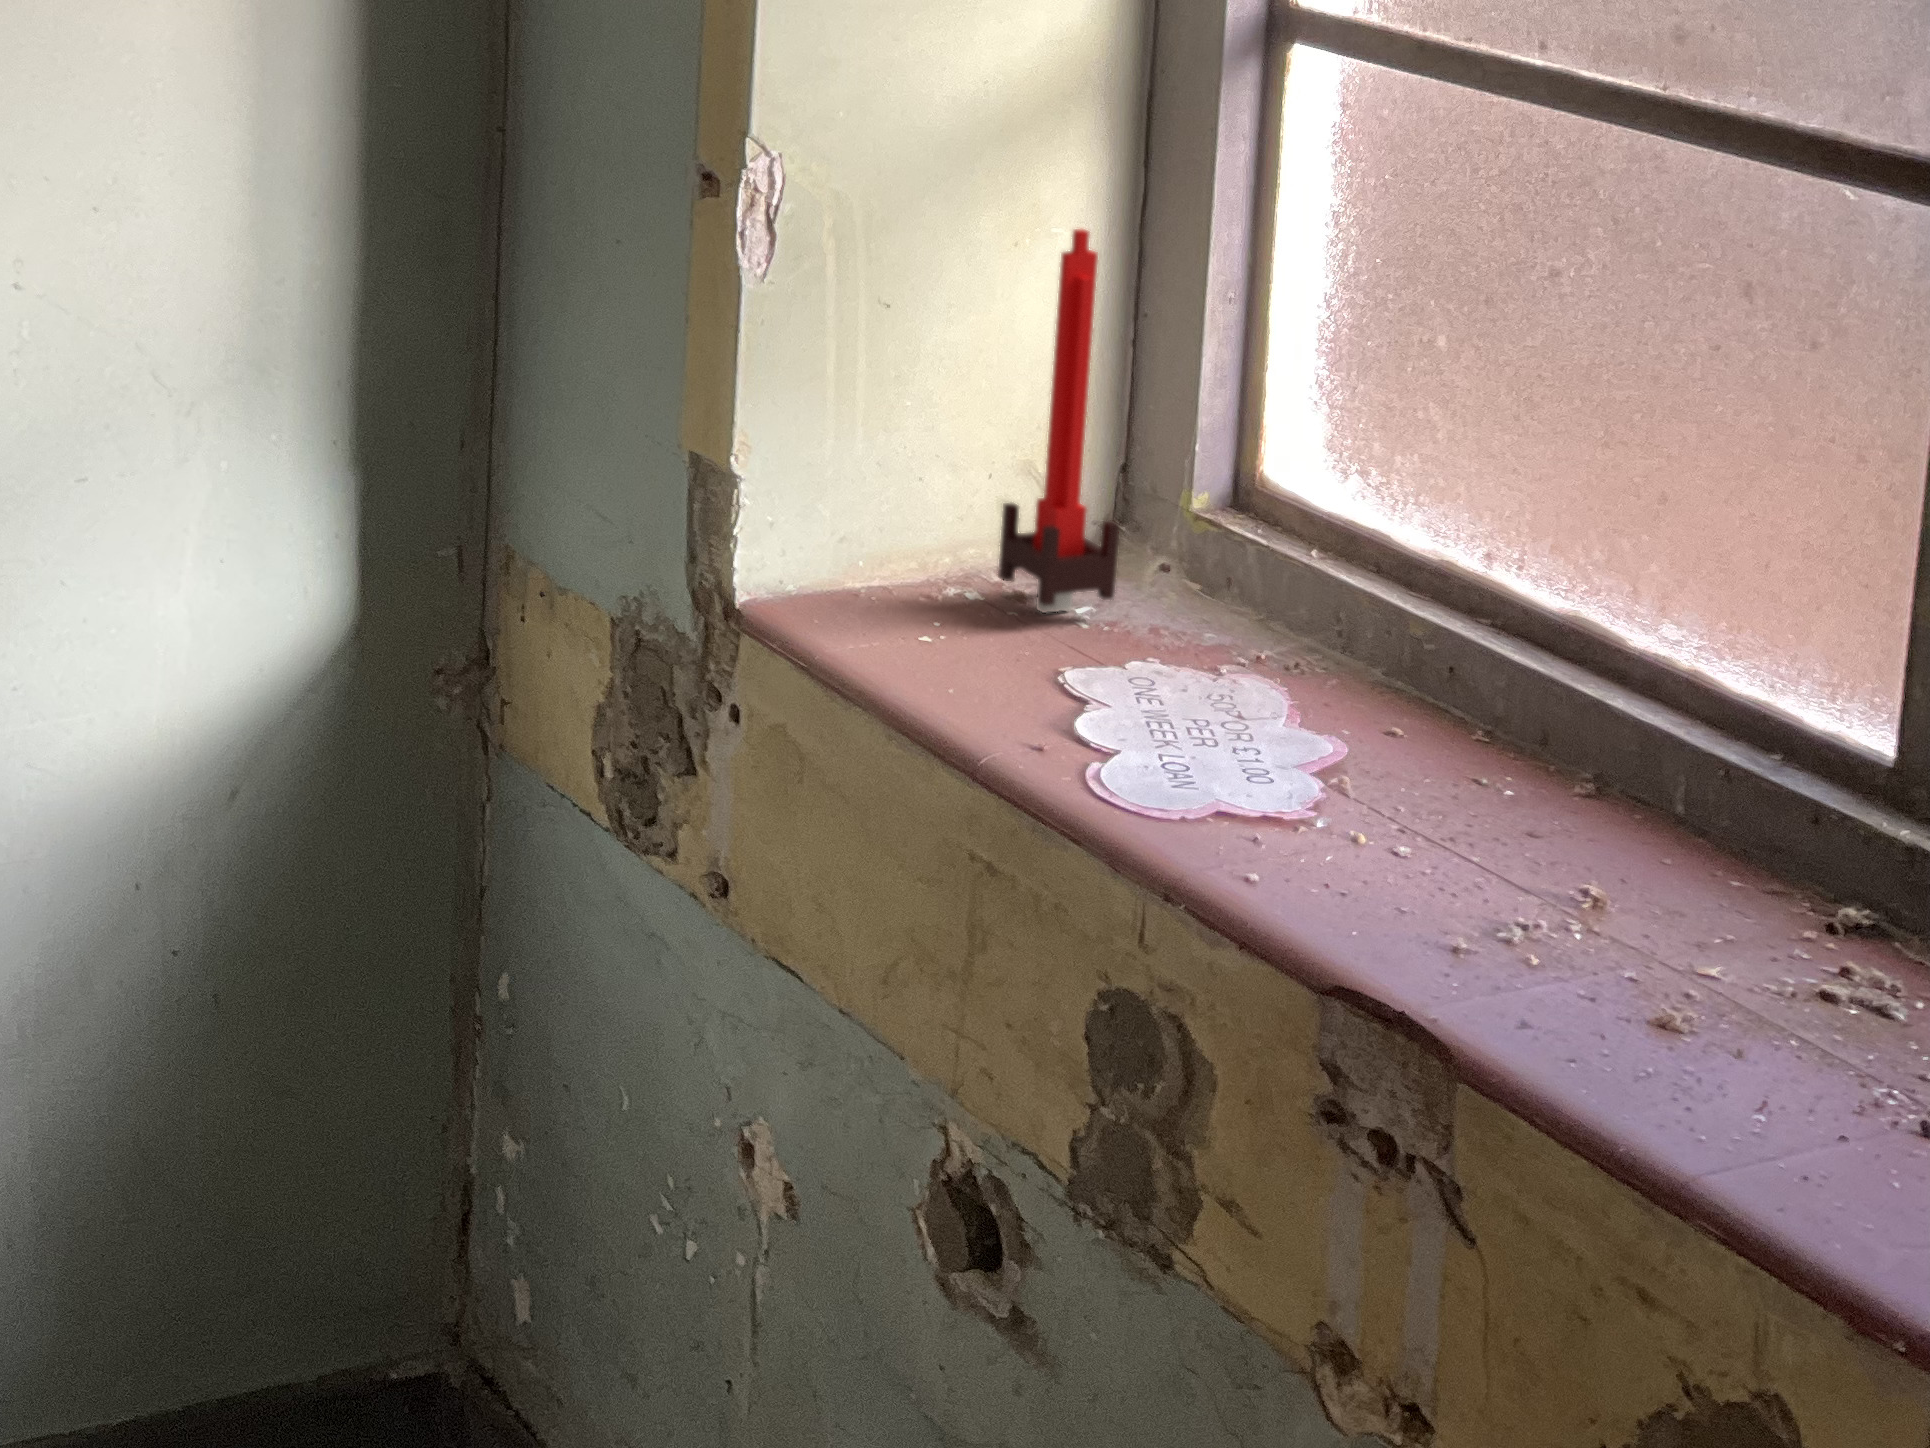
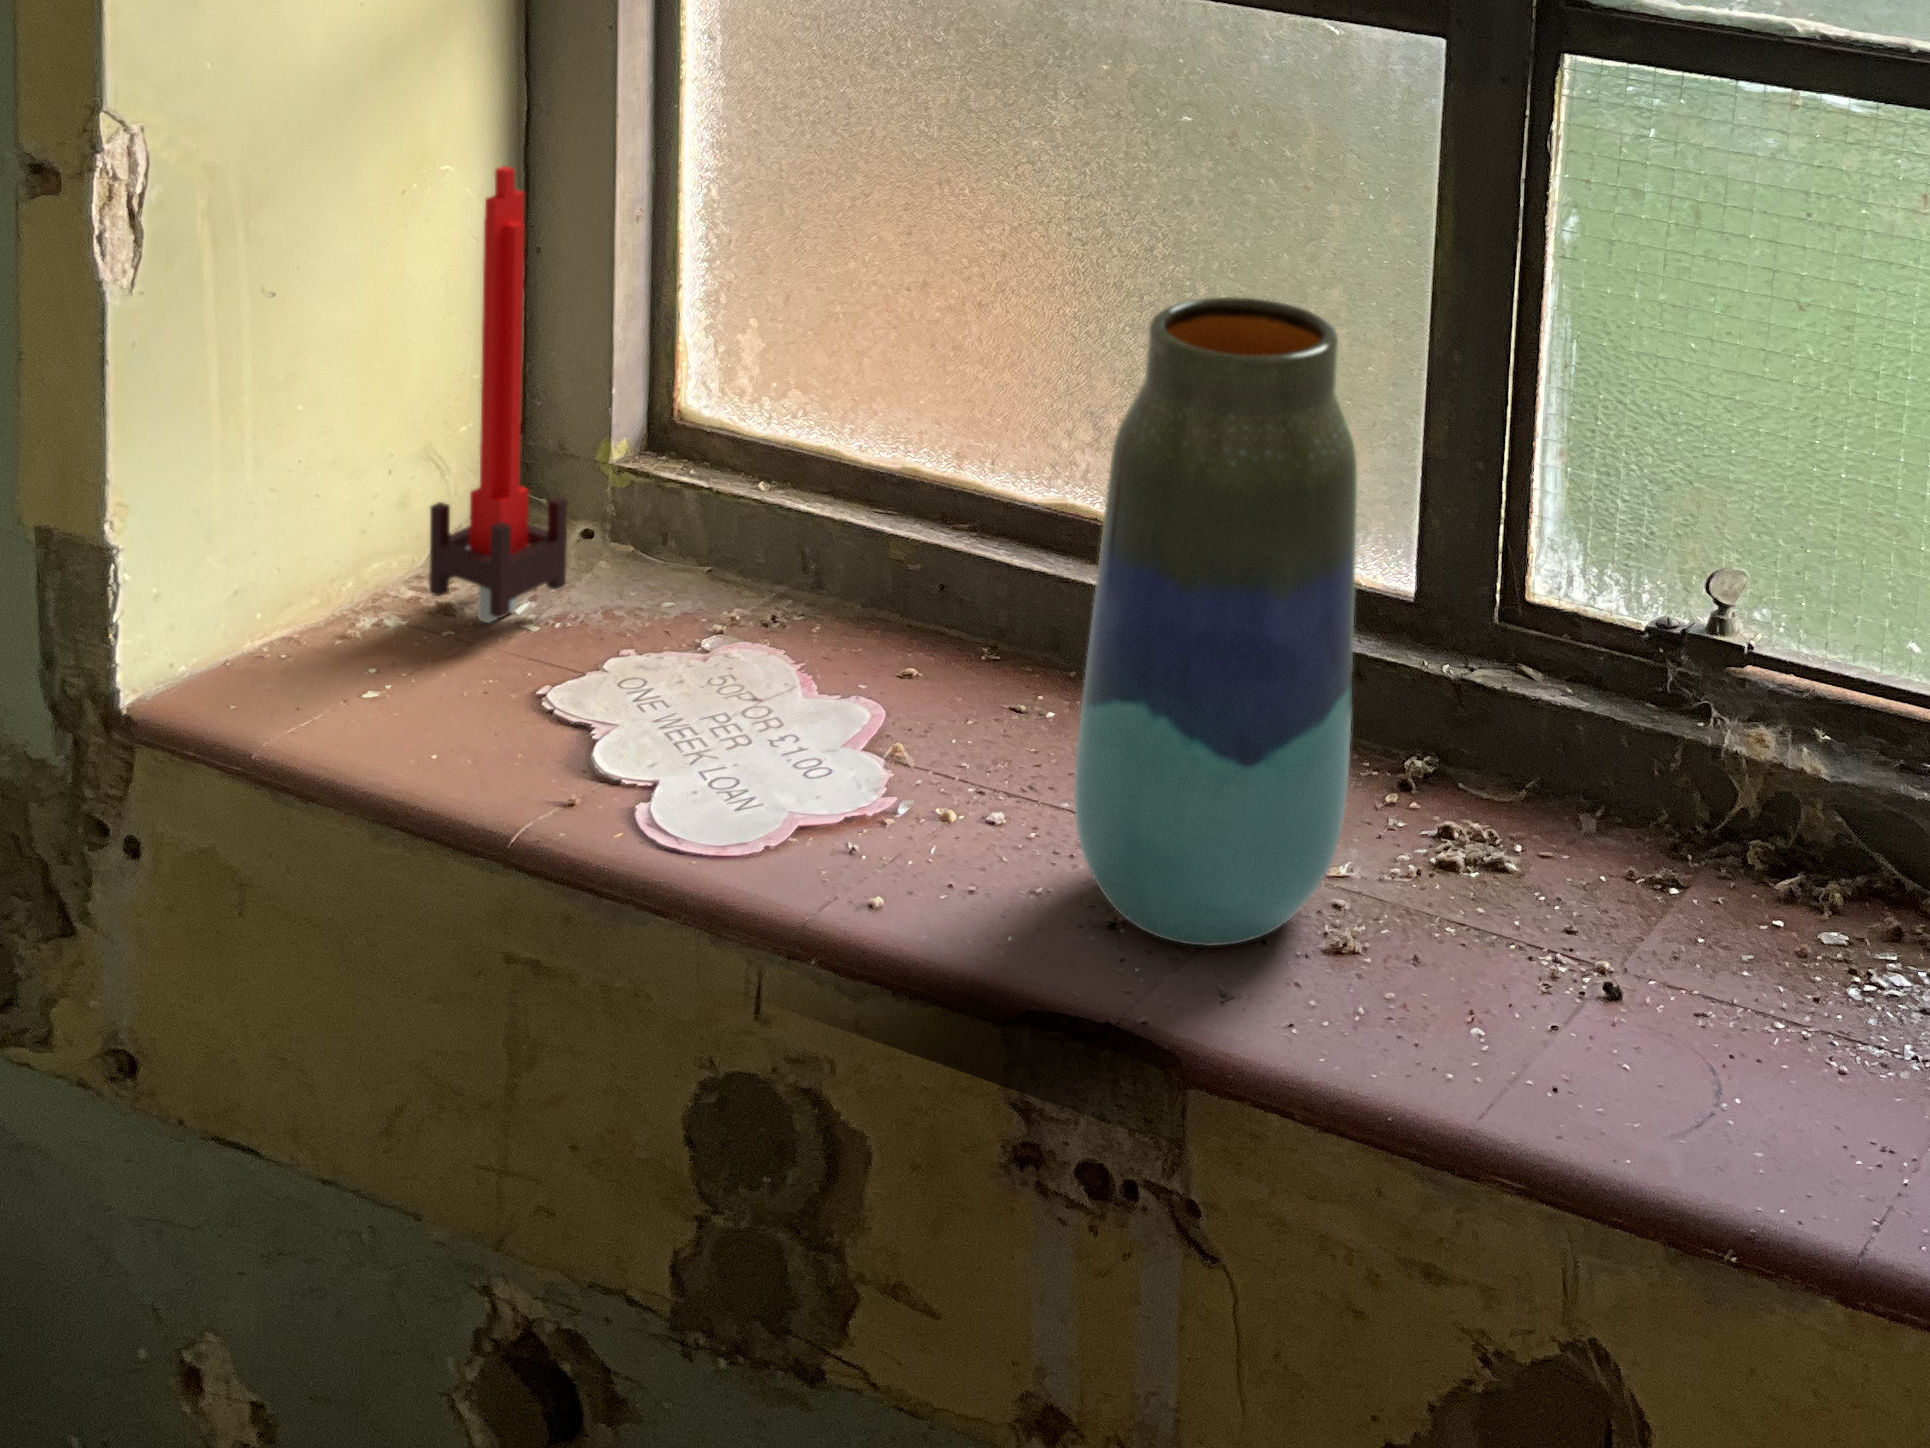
vase: none [1429,390,1734,998] -> present [1075,297,1357,946]

